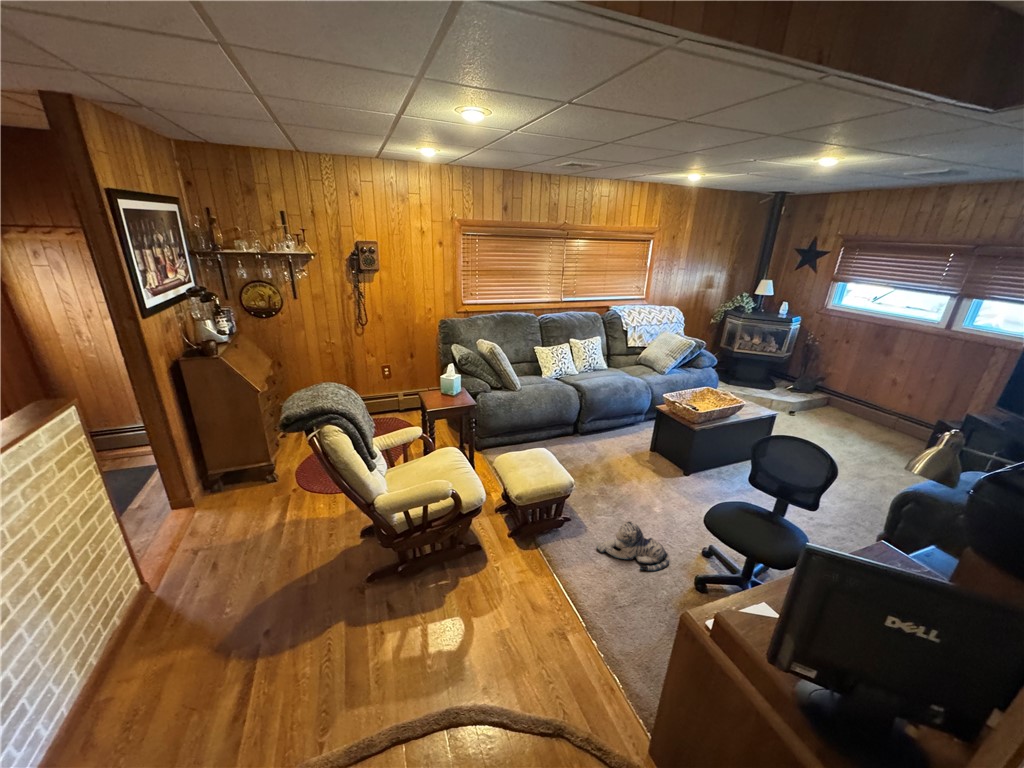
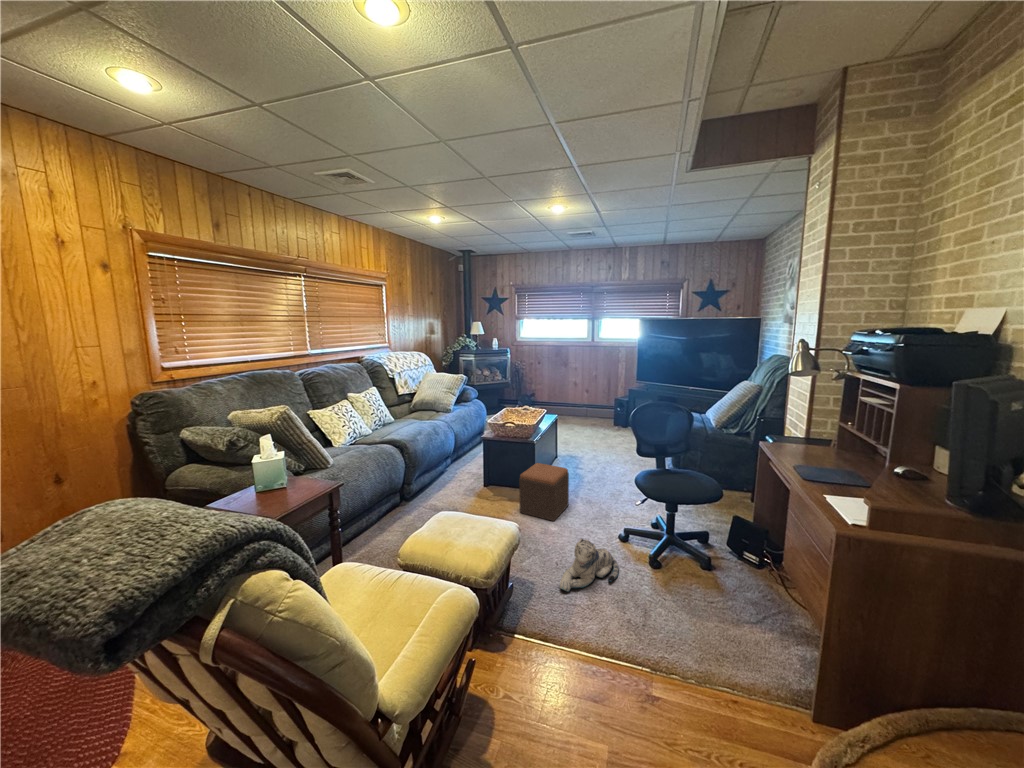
footstool: none [648,448,707,505] -> present [519,463,569,521]

